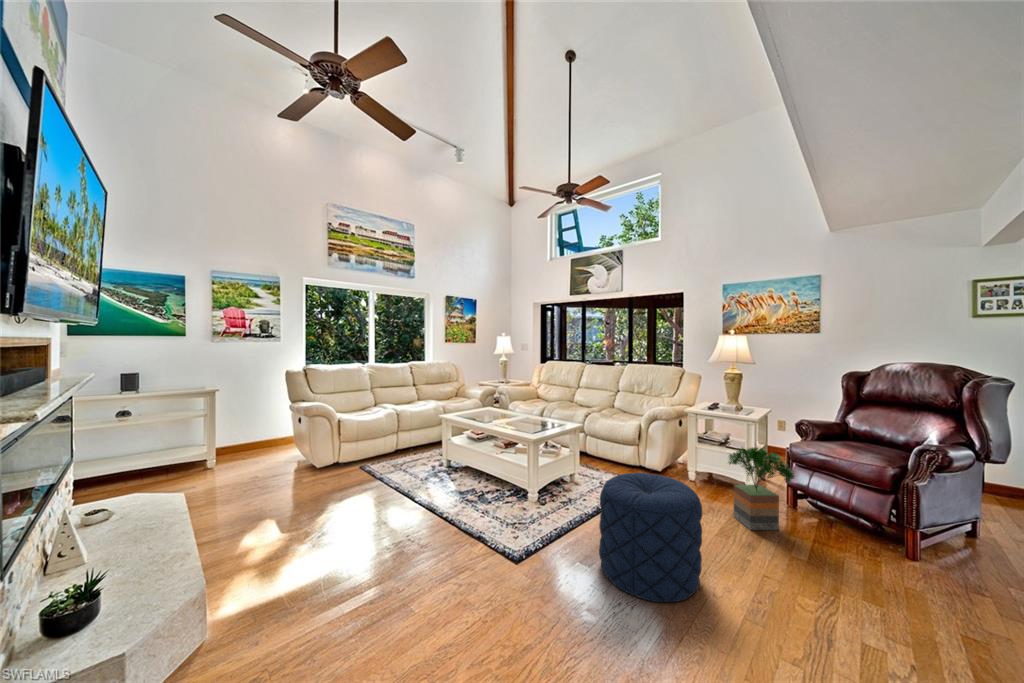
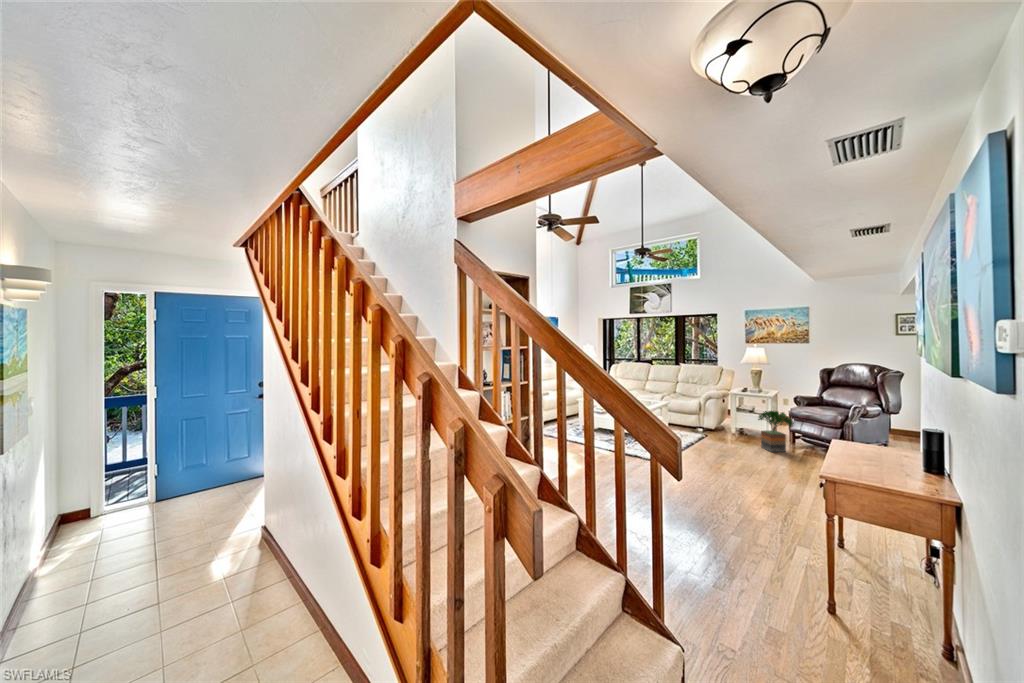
pouf: present [599,473,703,602] -> none [701,422,753,474]

